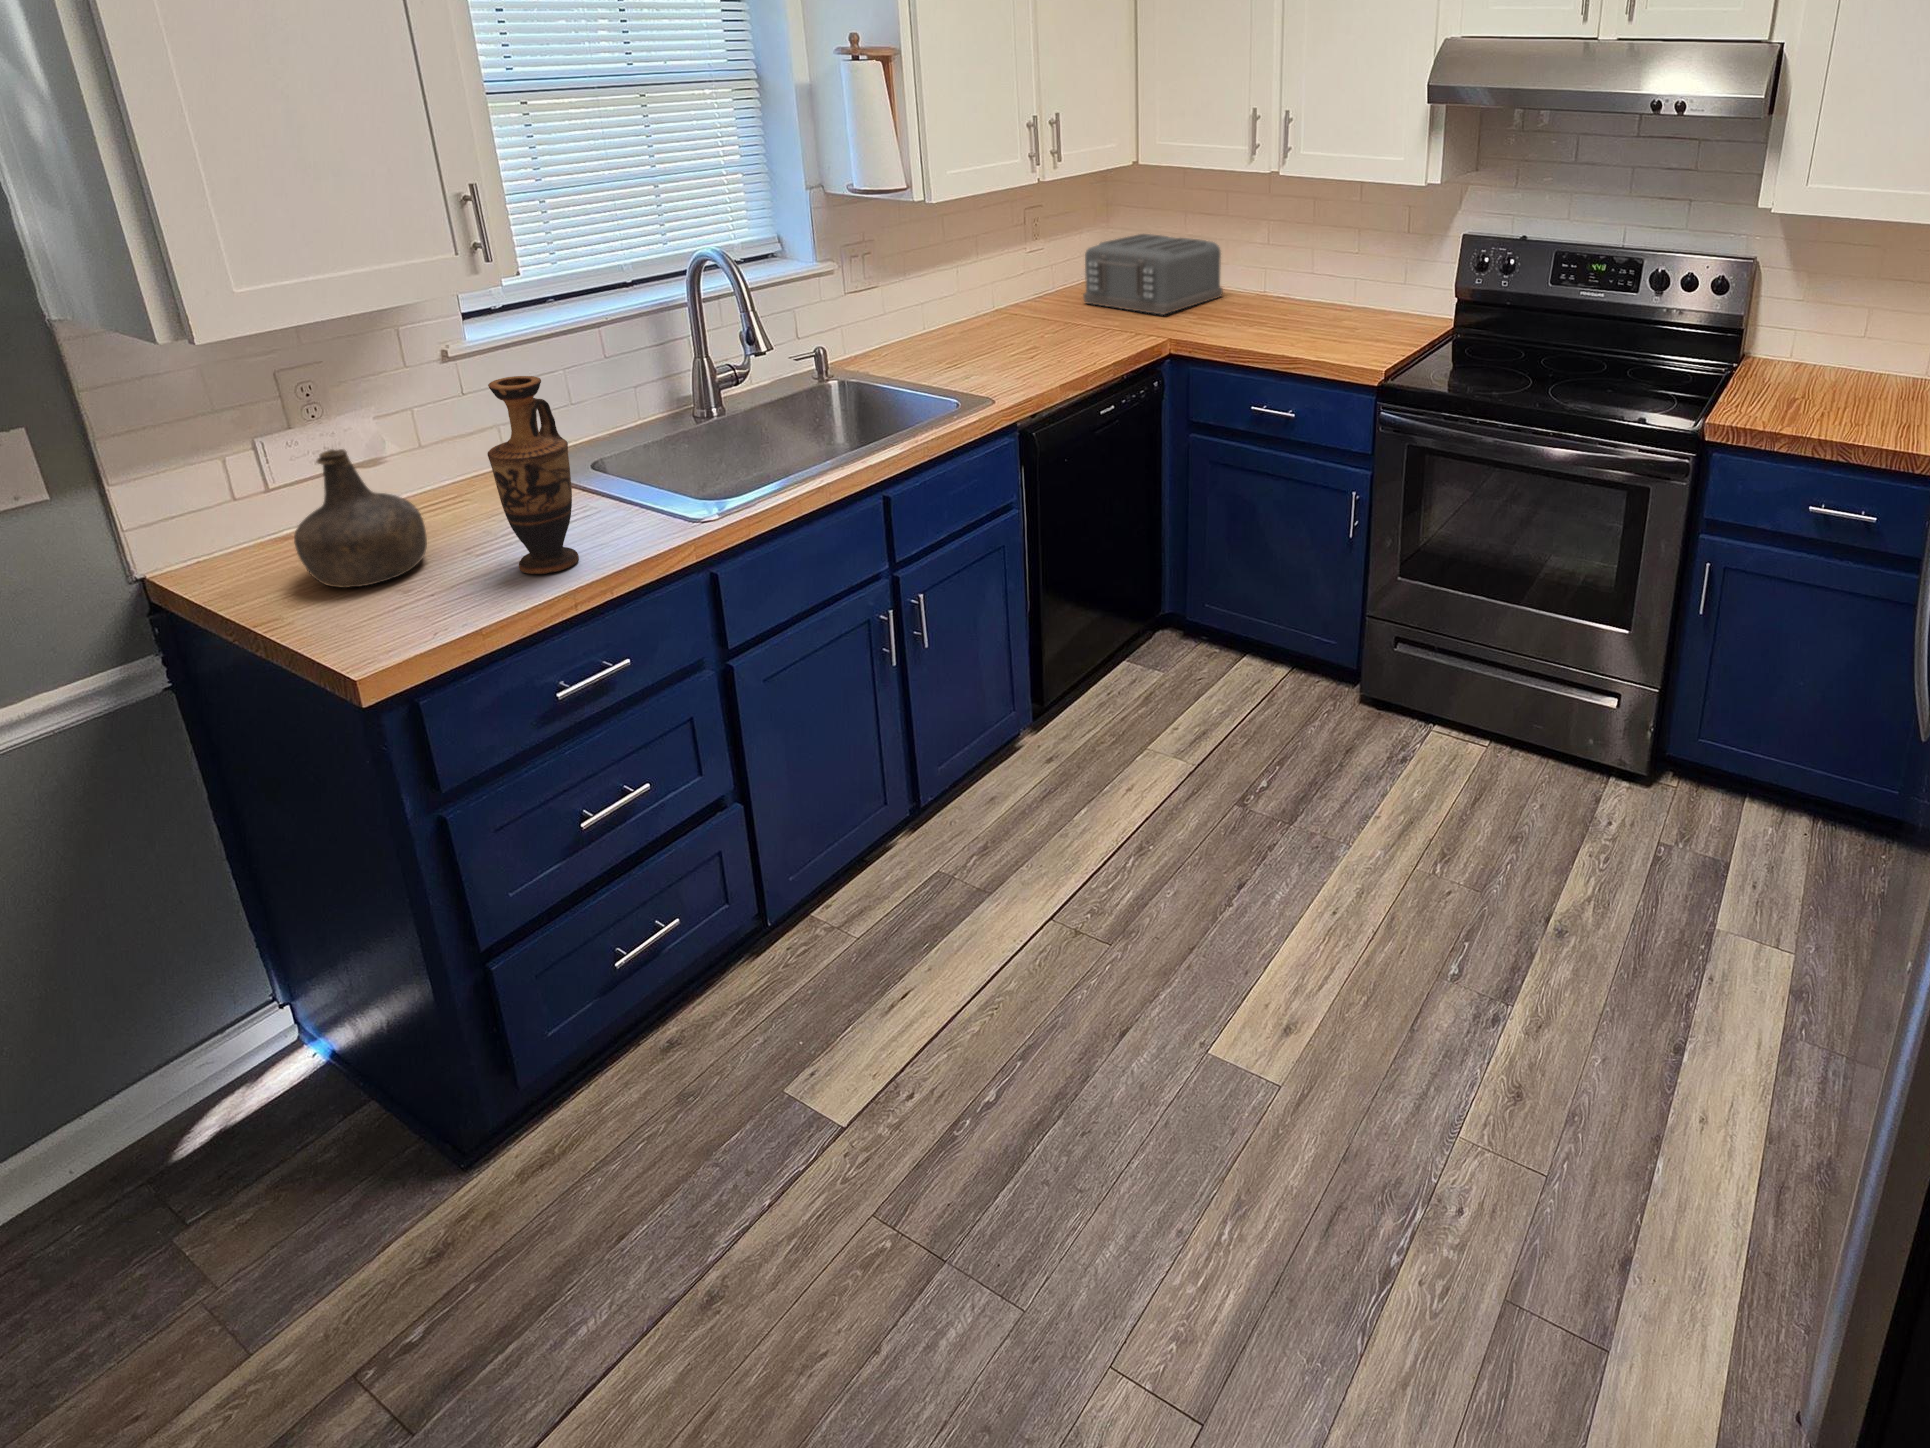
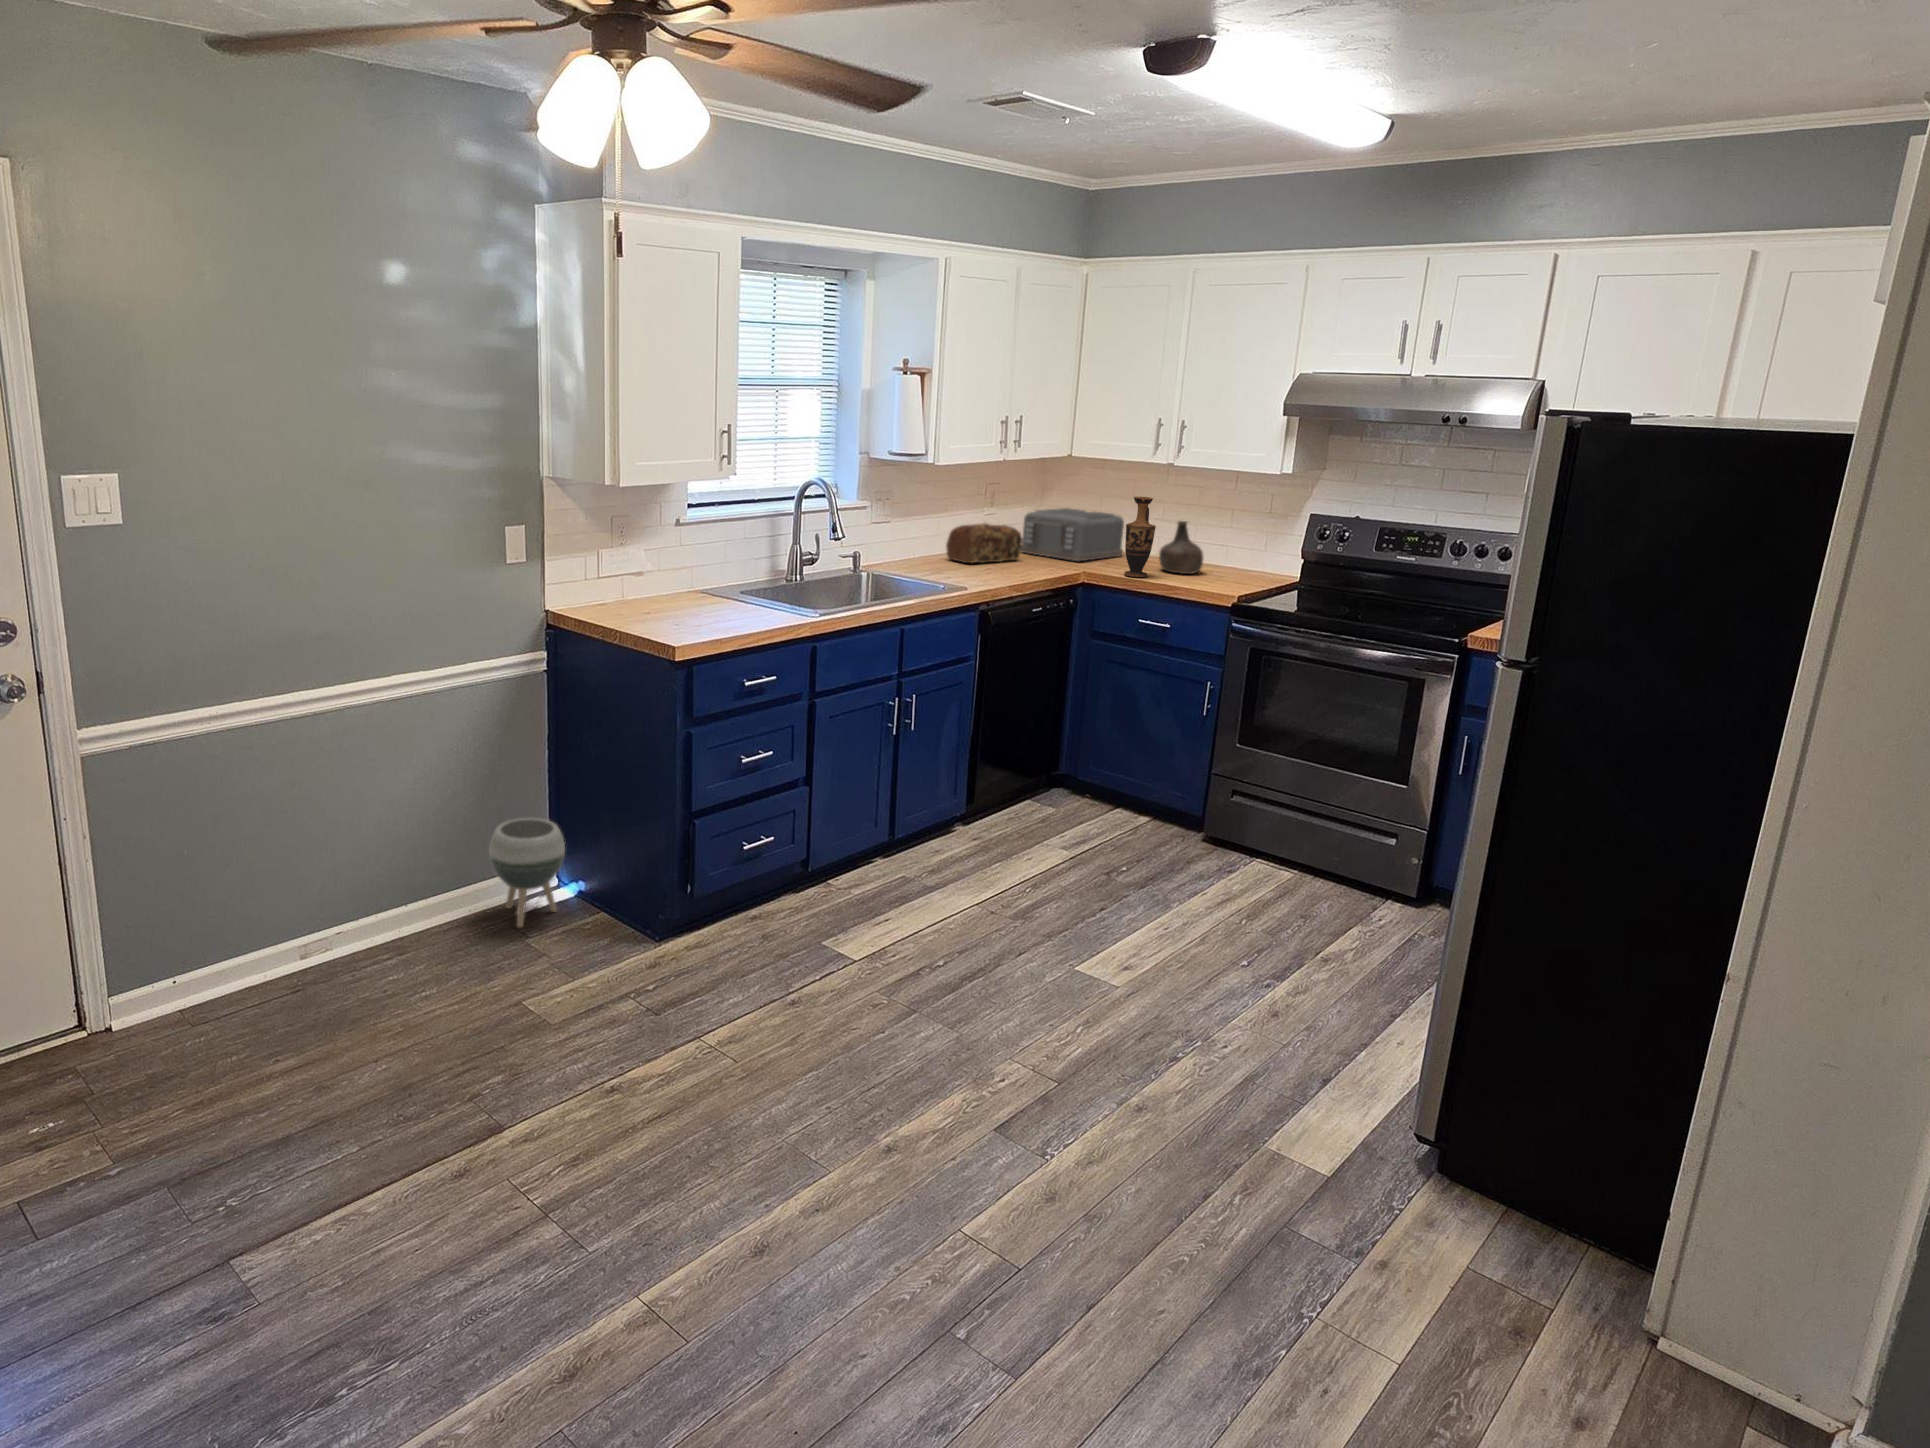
bread loaf: none [973,271,1082,336] -> present [946,523,1022,563]
vase: present [487,376,579,574] -> present [1124,497,1156,577]
bottle: present [294,449,427,588] -> present [1159,521,1204,574]
planter: none [52,979,260,1215] -> present [489,818,565,928]

